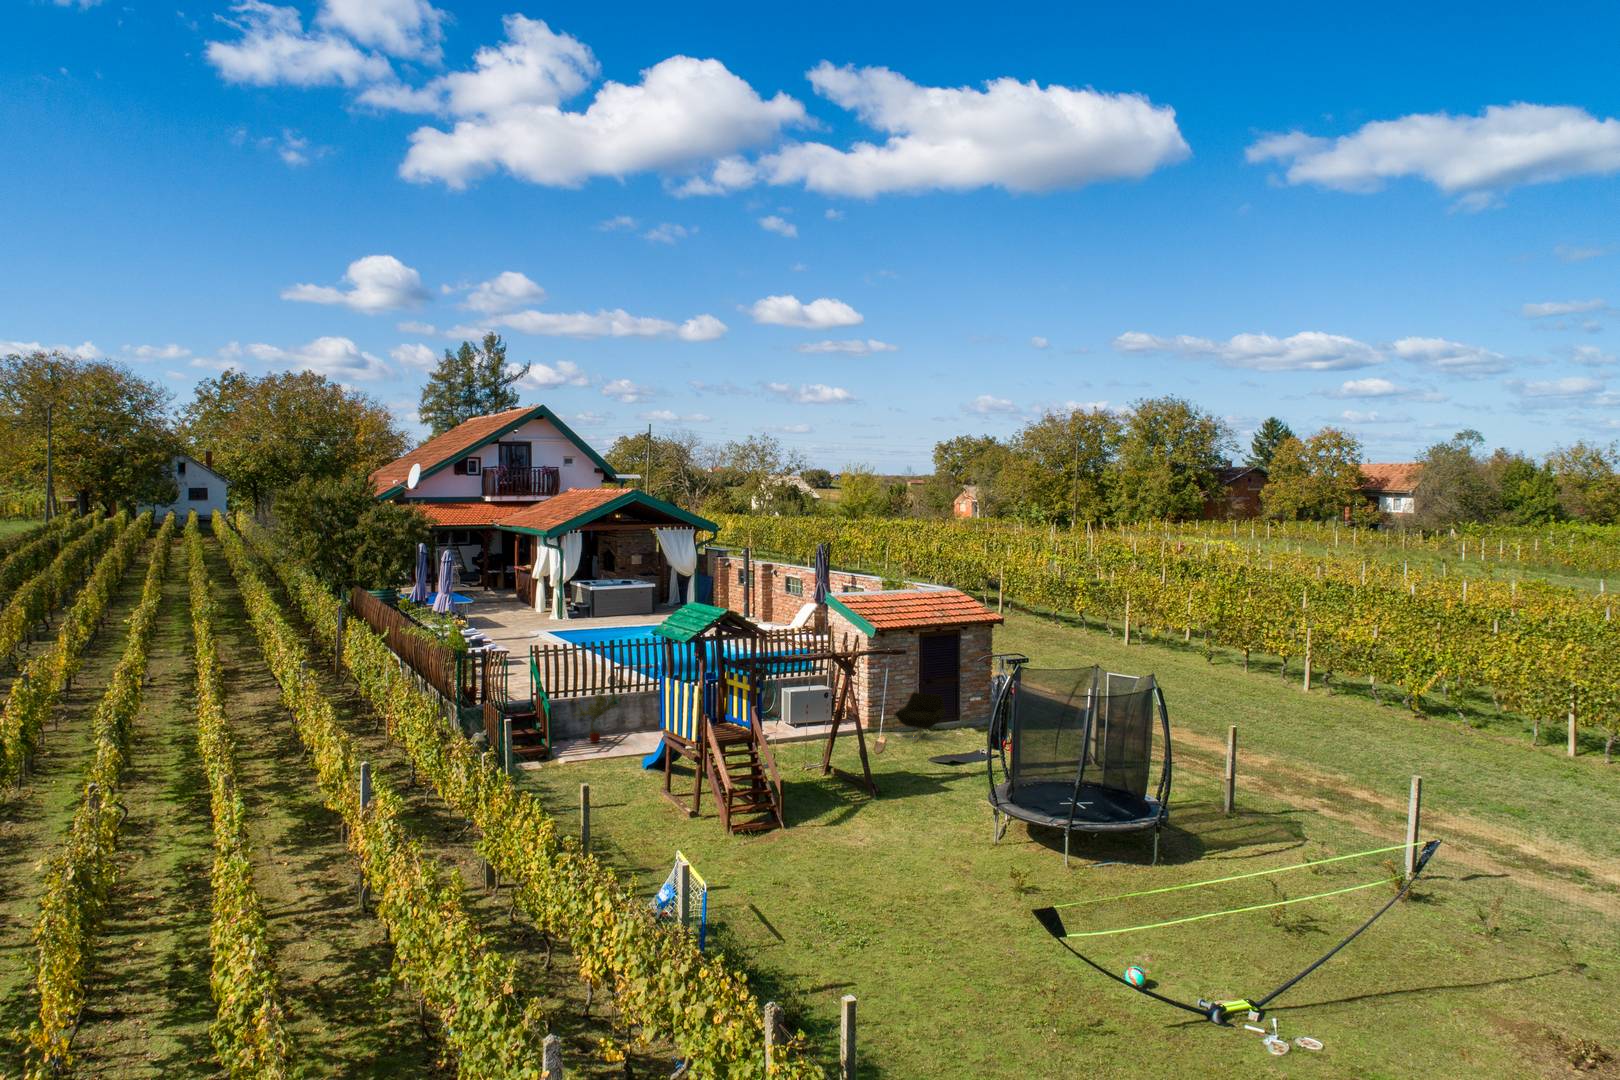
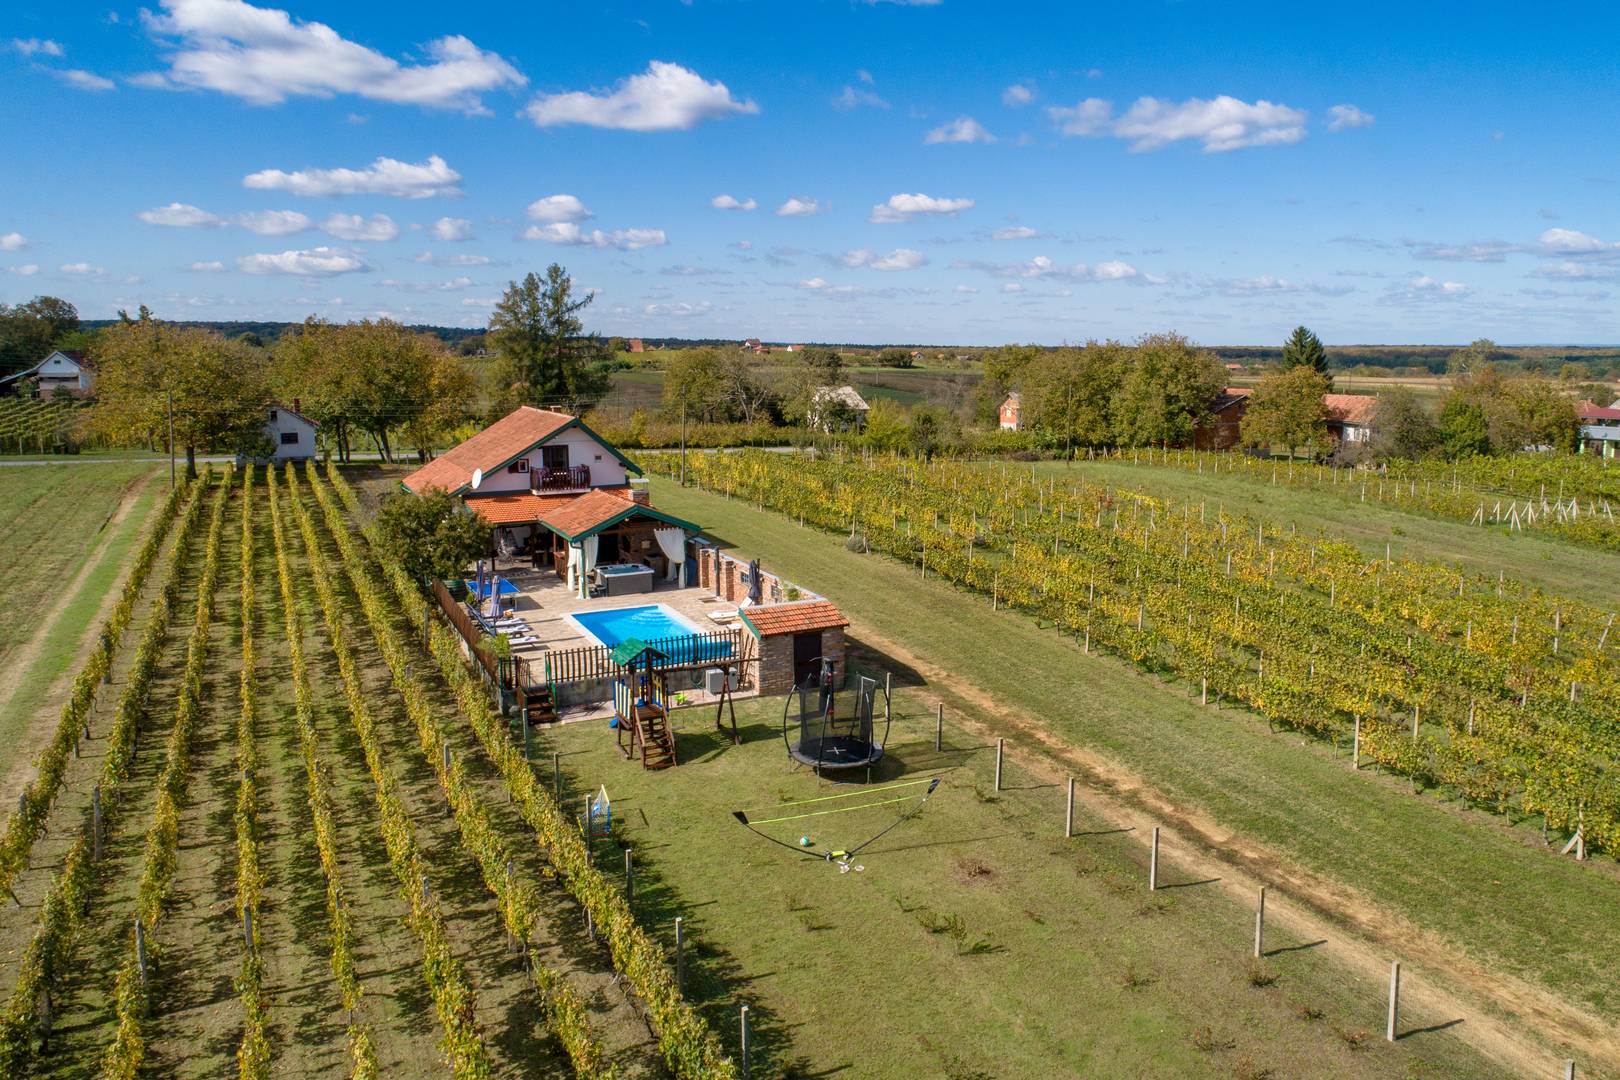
lounge chair: present [895,692,946,742] -> none [774,672,809,706]

